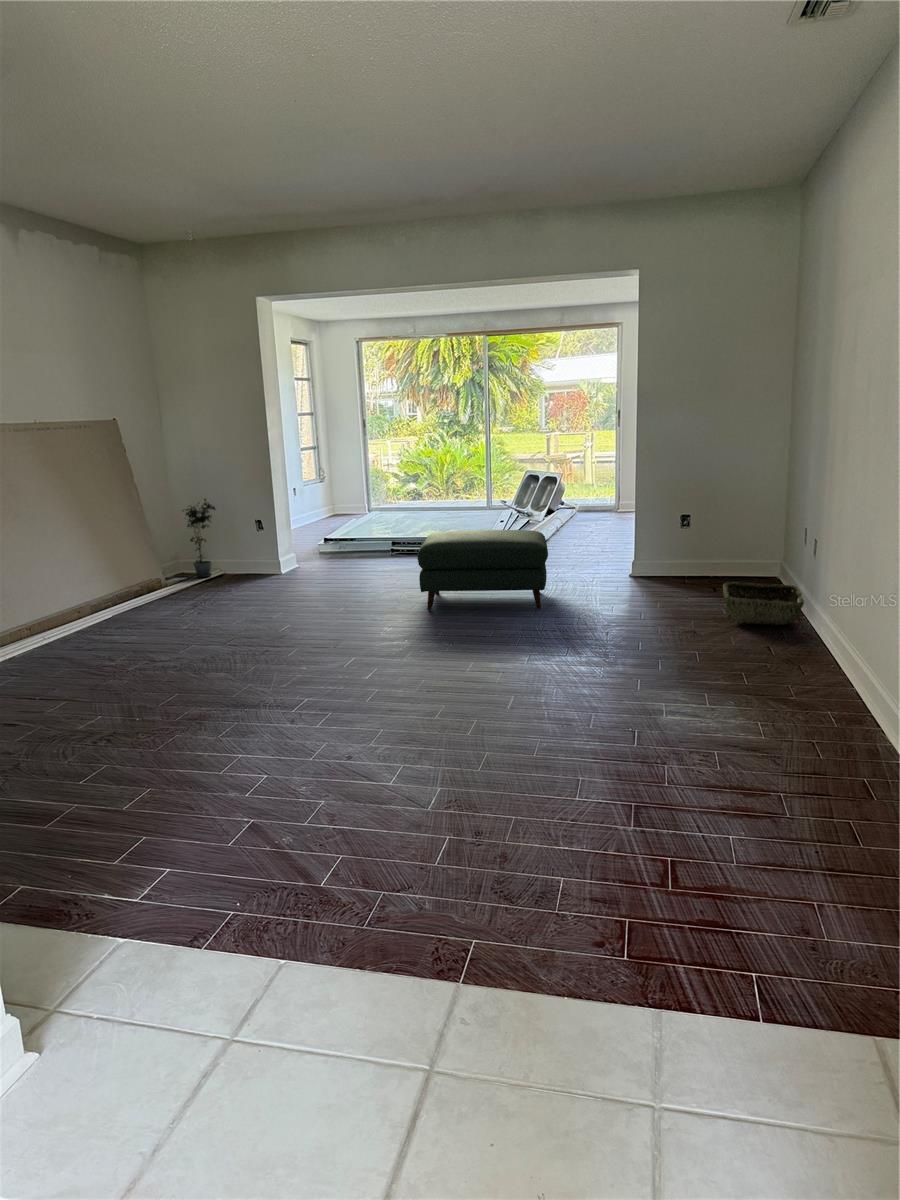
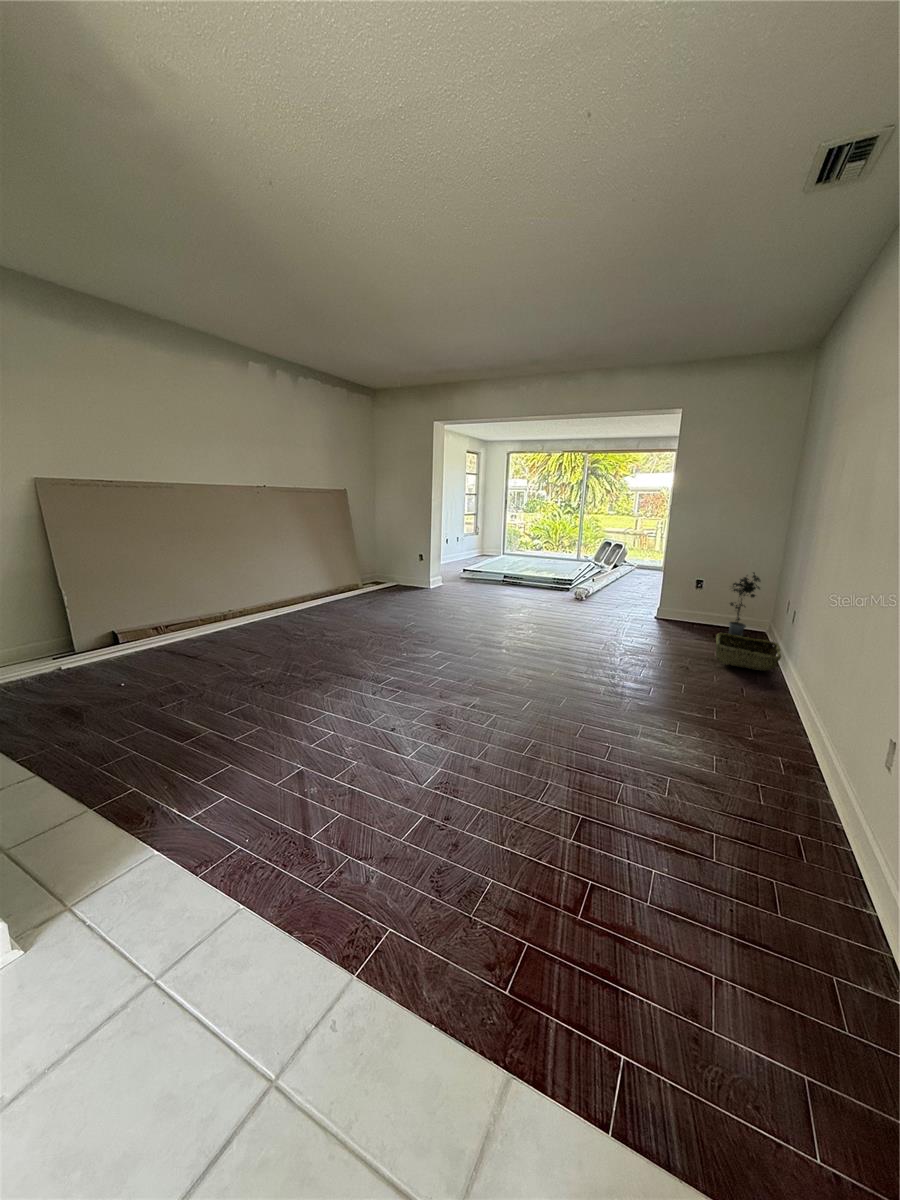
potted plant: present [183,499,215,577] -> present [729,572,760,636]
ottoman: present [417,530,548,610] -> none [503,574,594,633]

